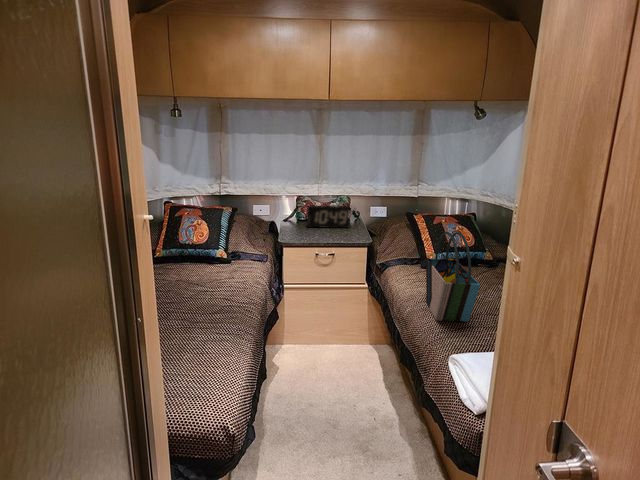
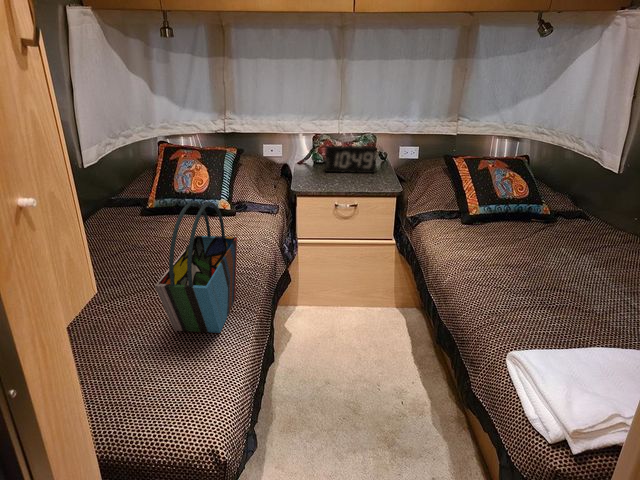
tote bag: present [426,232,480,321] -> present [155,202,237,333]

